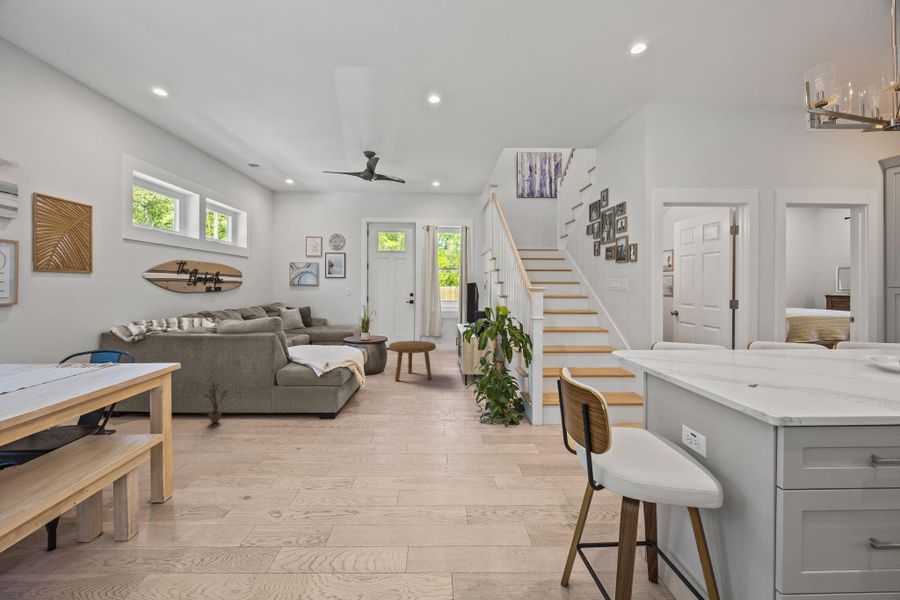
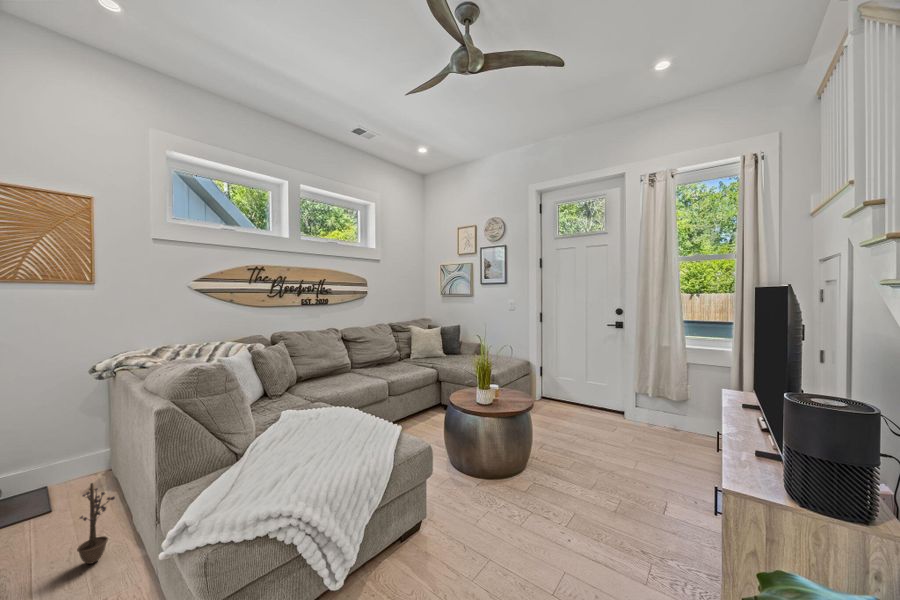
footstool: present [389,341,436,381] -> none [498,425,624,565]

